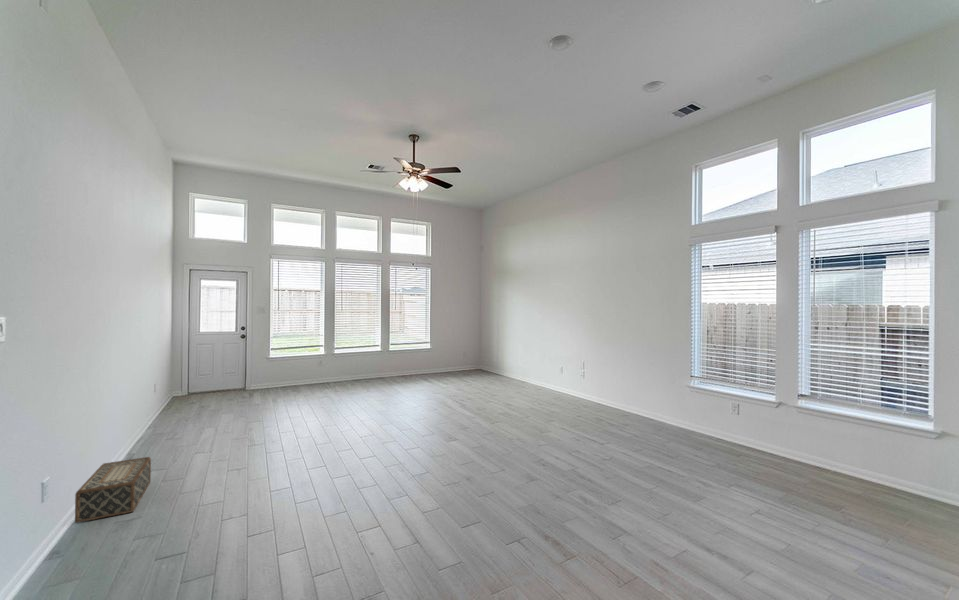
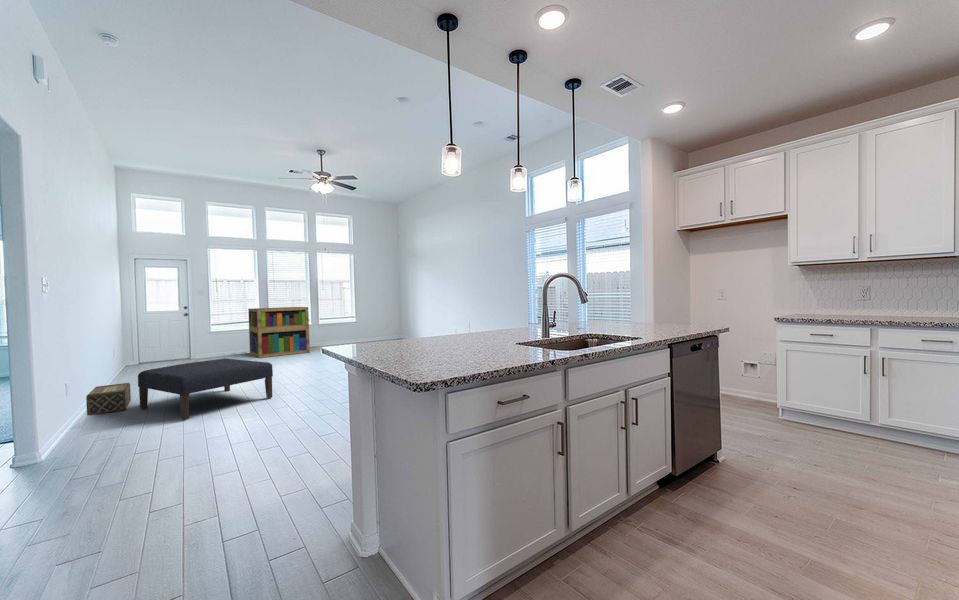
bookshelf: none [312,329,381,394] -> present [248,307,310,358]
ottoman: none [153,423,349,563] -> present [138,358,273,420]

